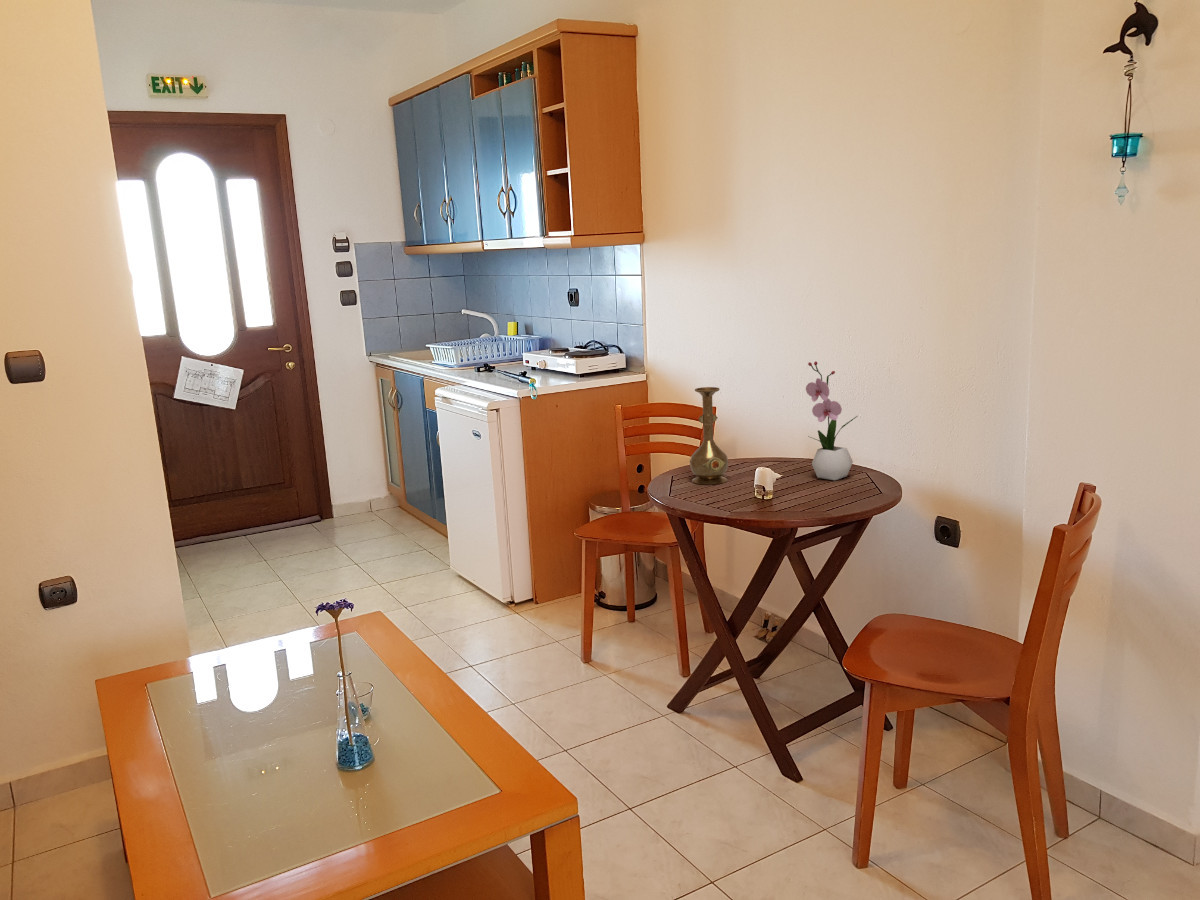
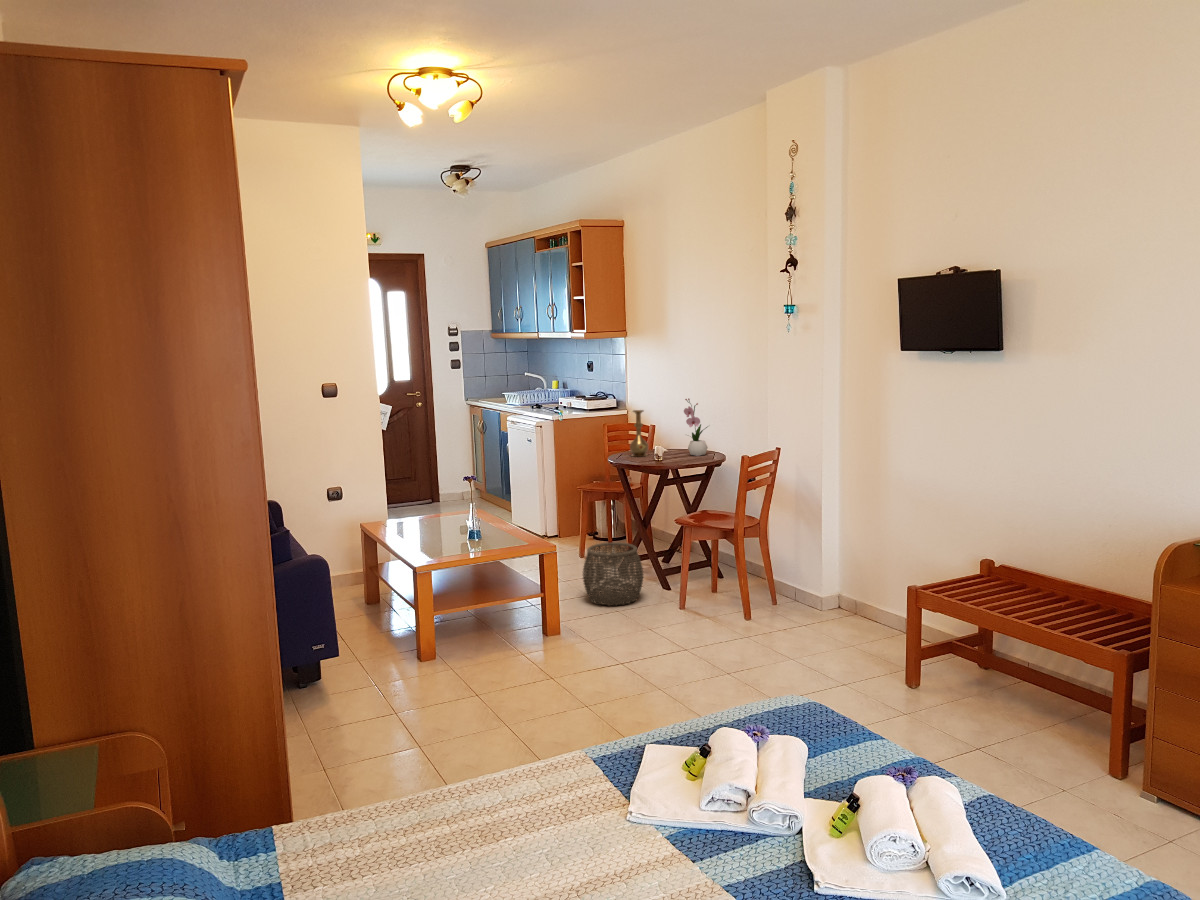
woven basket: none [616,683,752,844] -> present [583,542,644,605]

